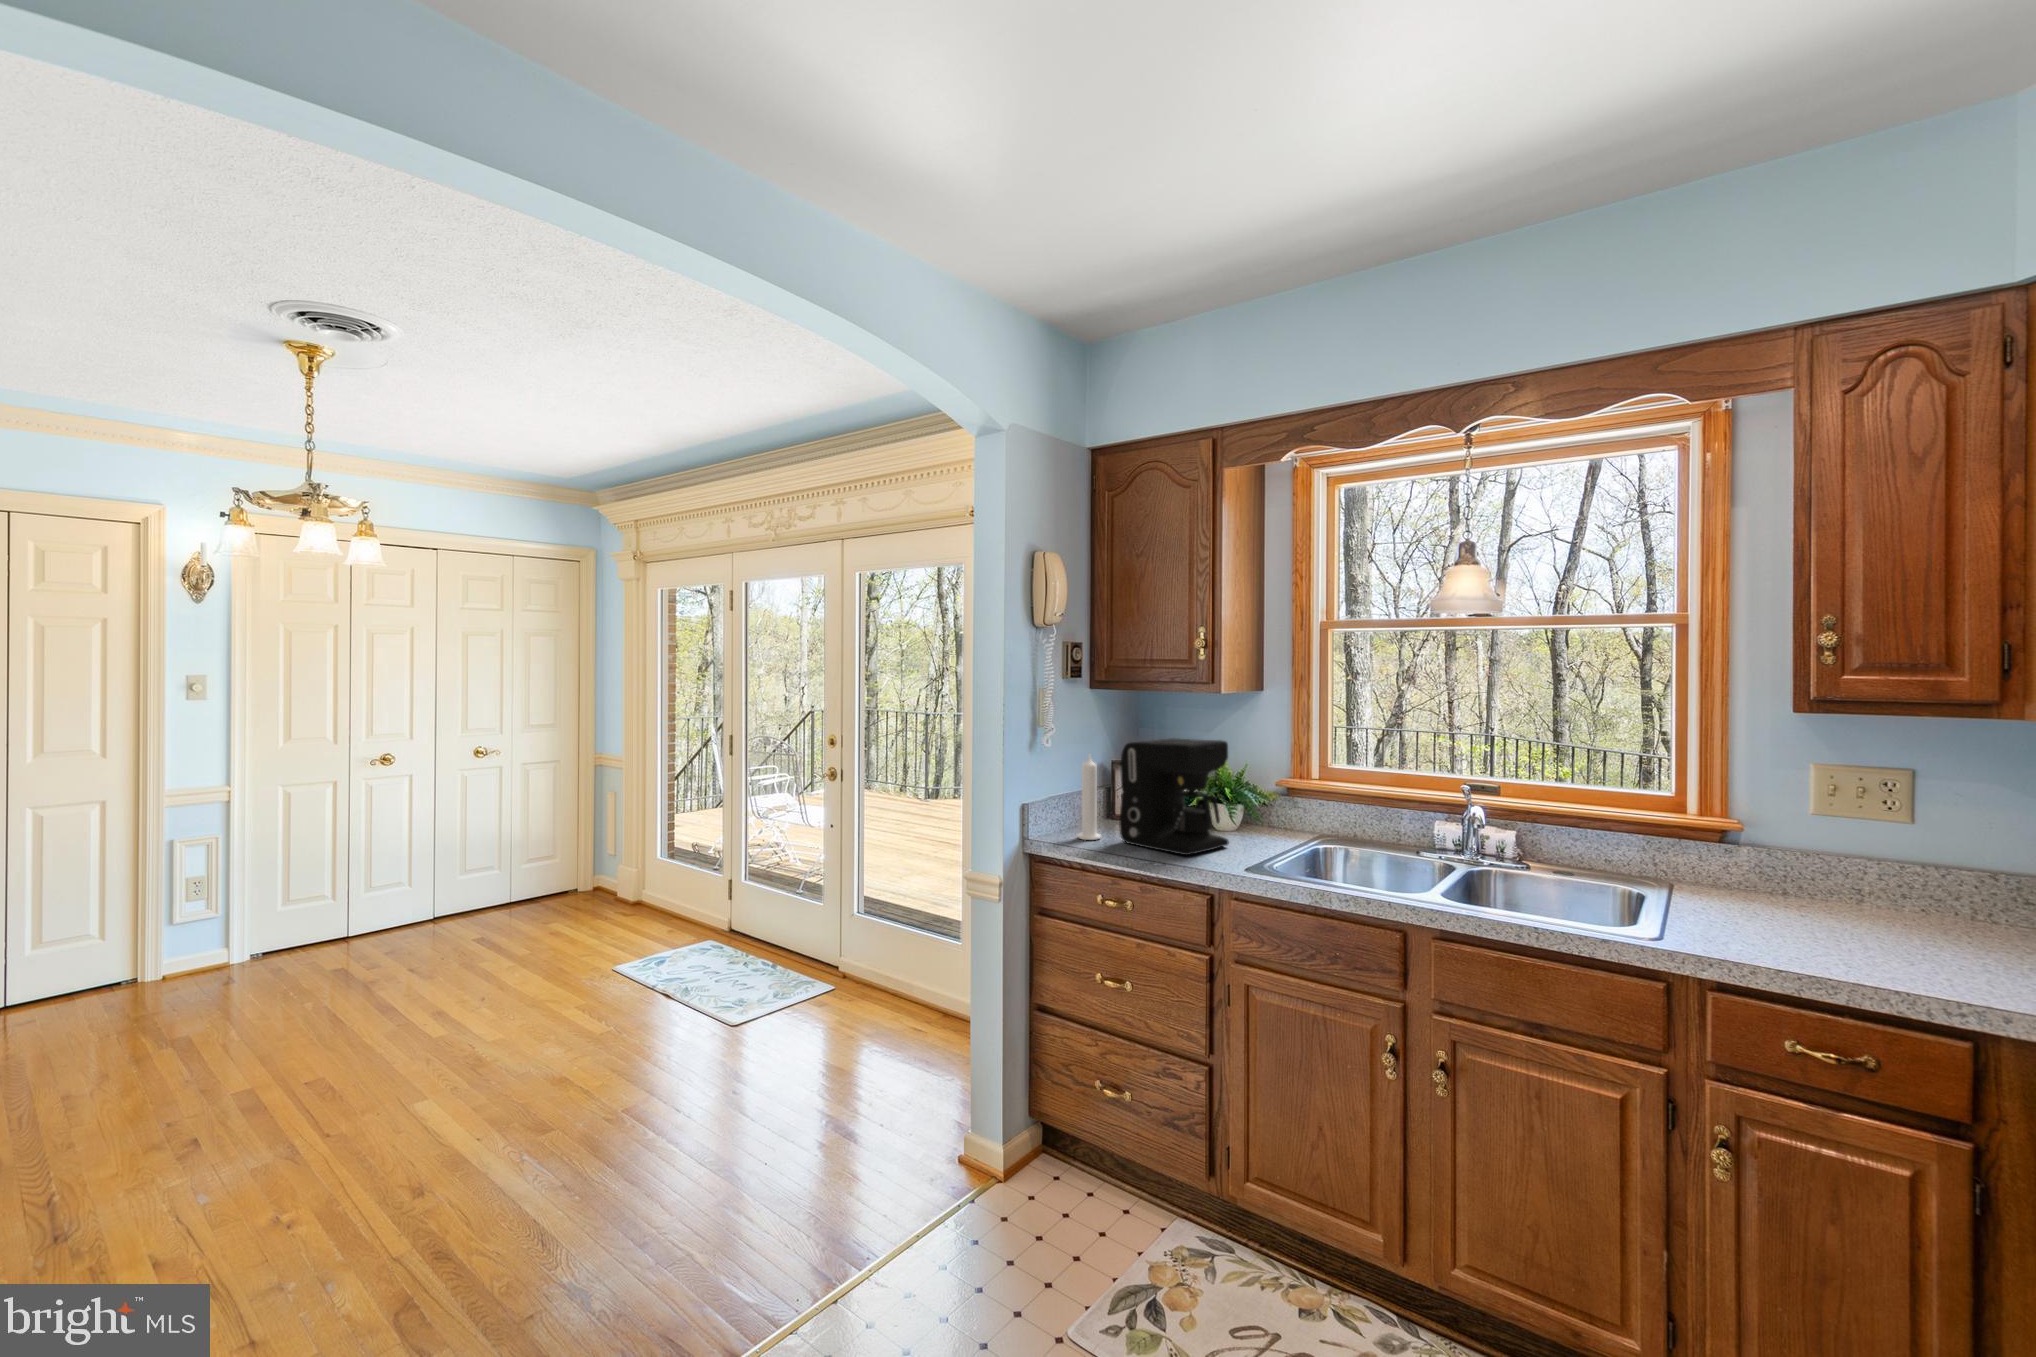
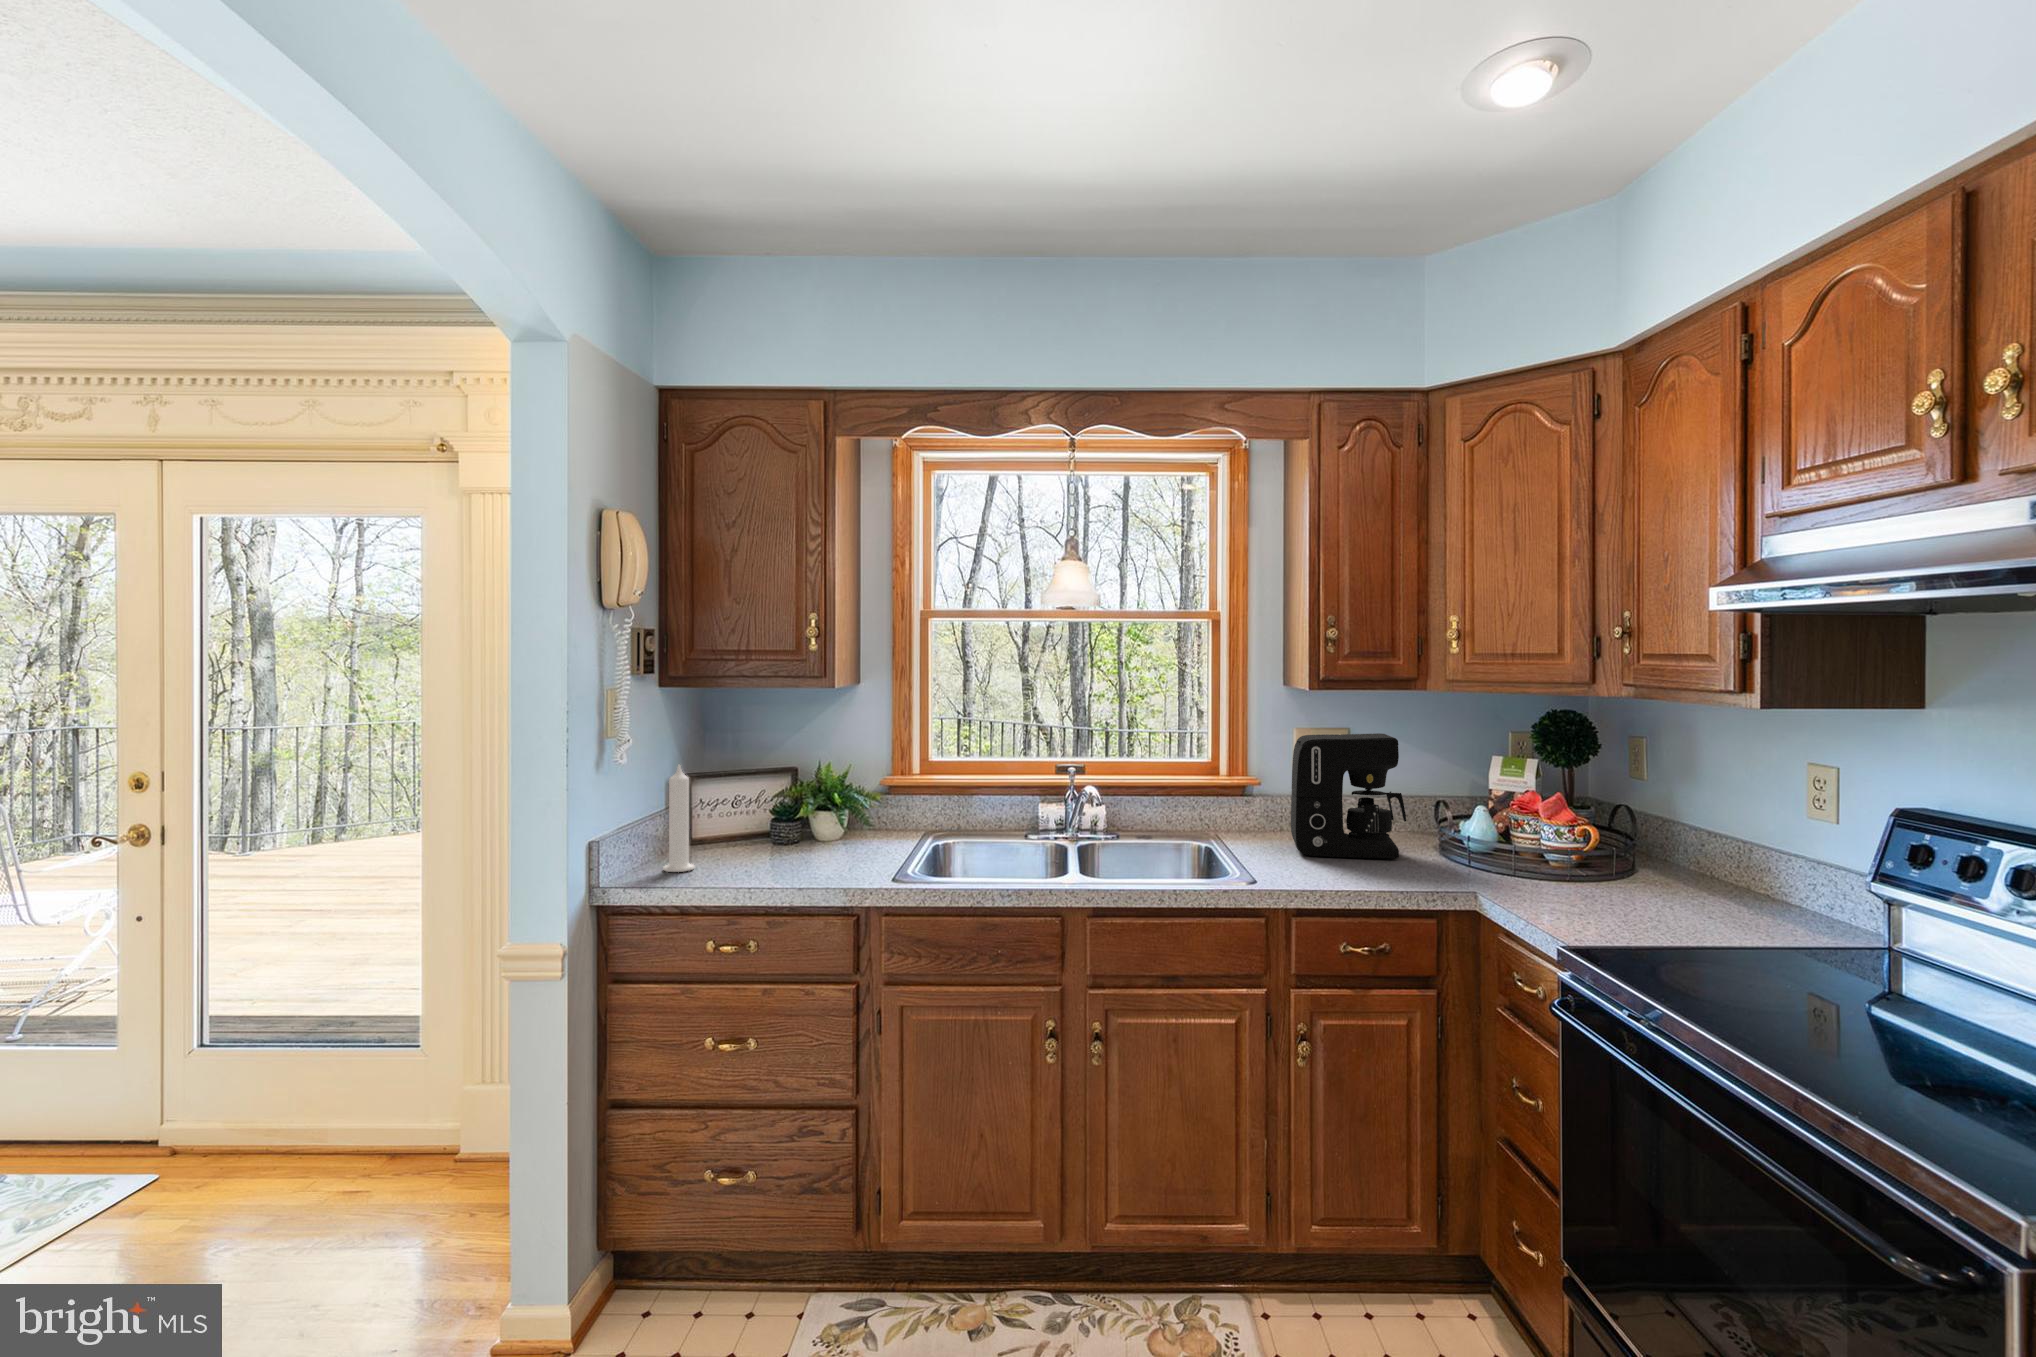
coffee maker: present [1119,738,1229,855] -> present [1291,733,1406,858]

